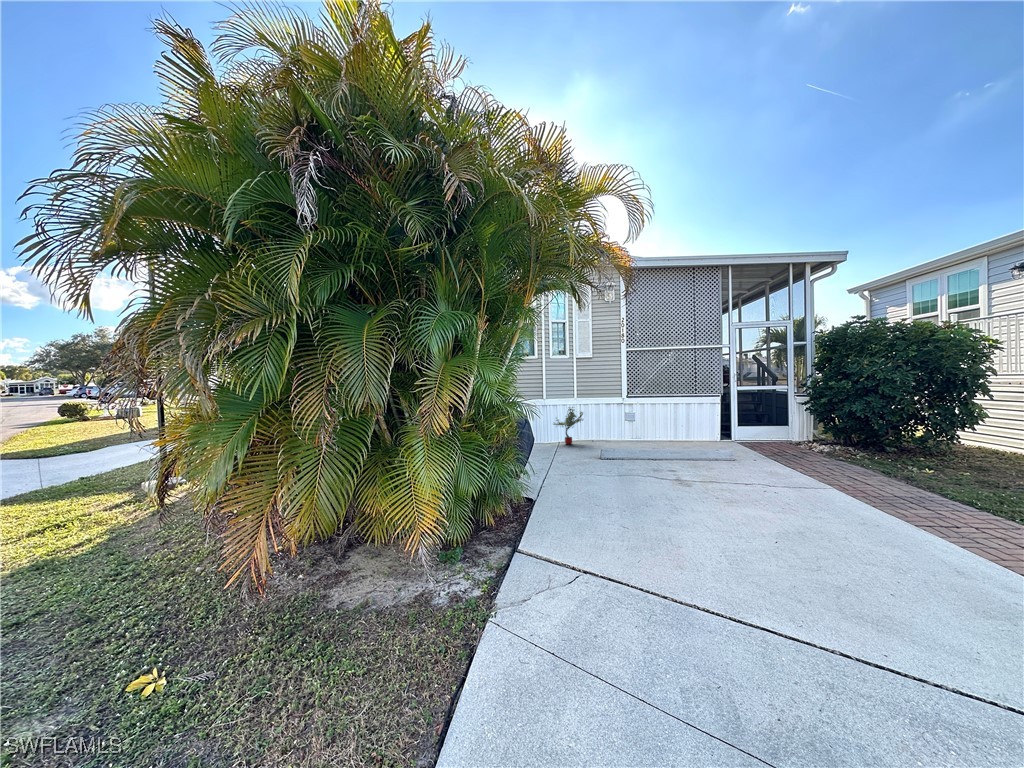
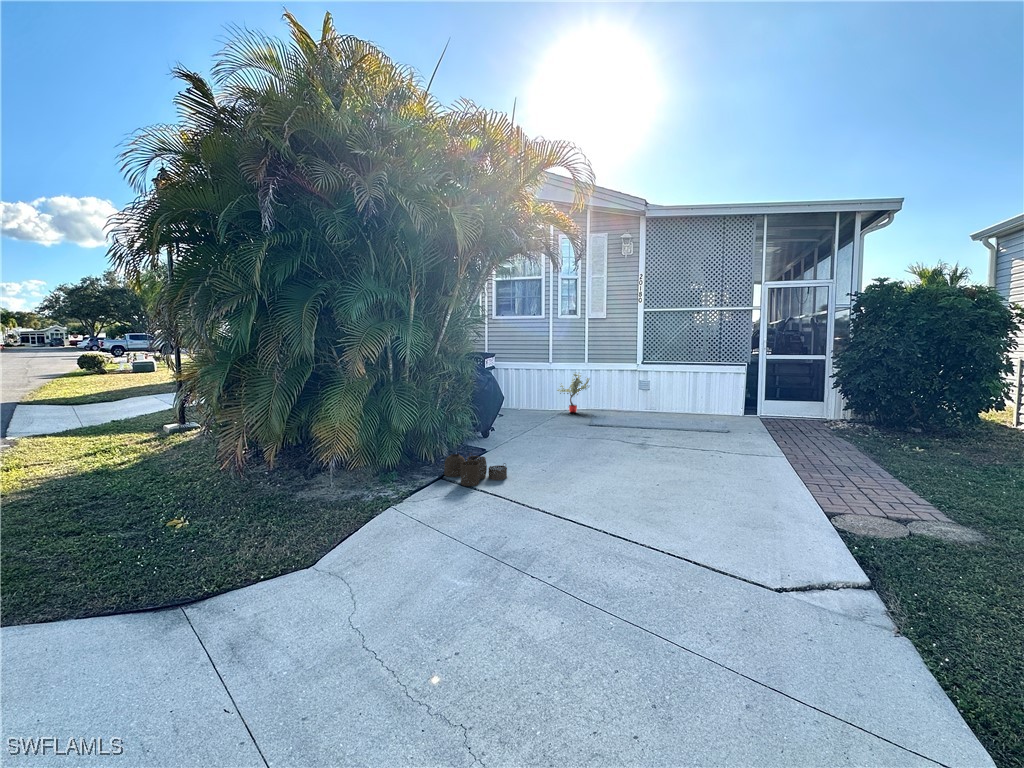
woven basket: none [494,508,568,552] -> present [444,453,507,486]

